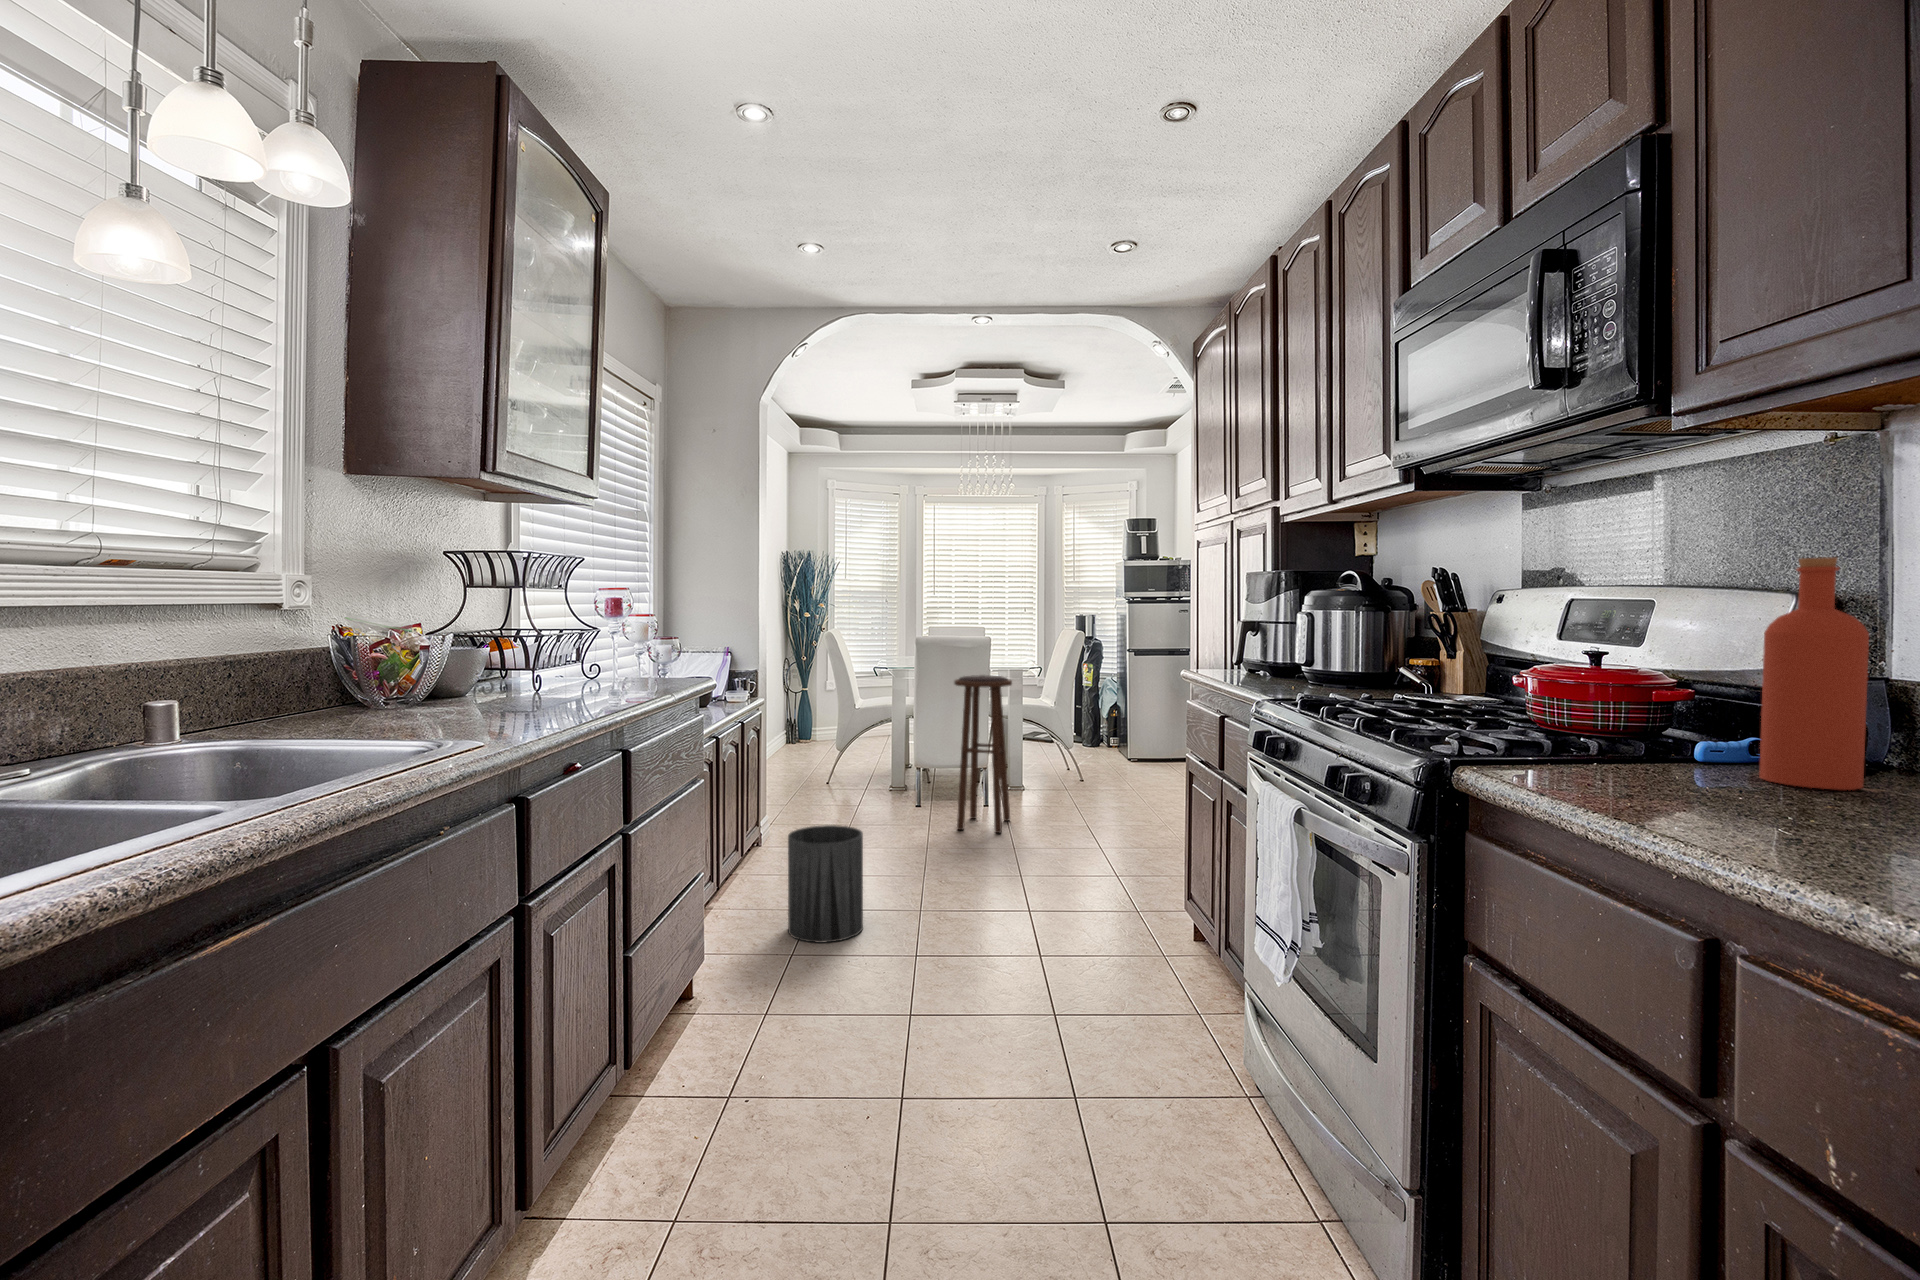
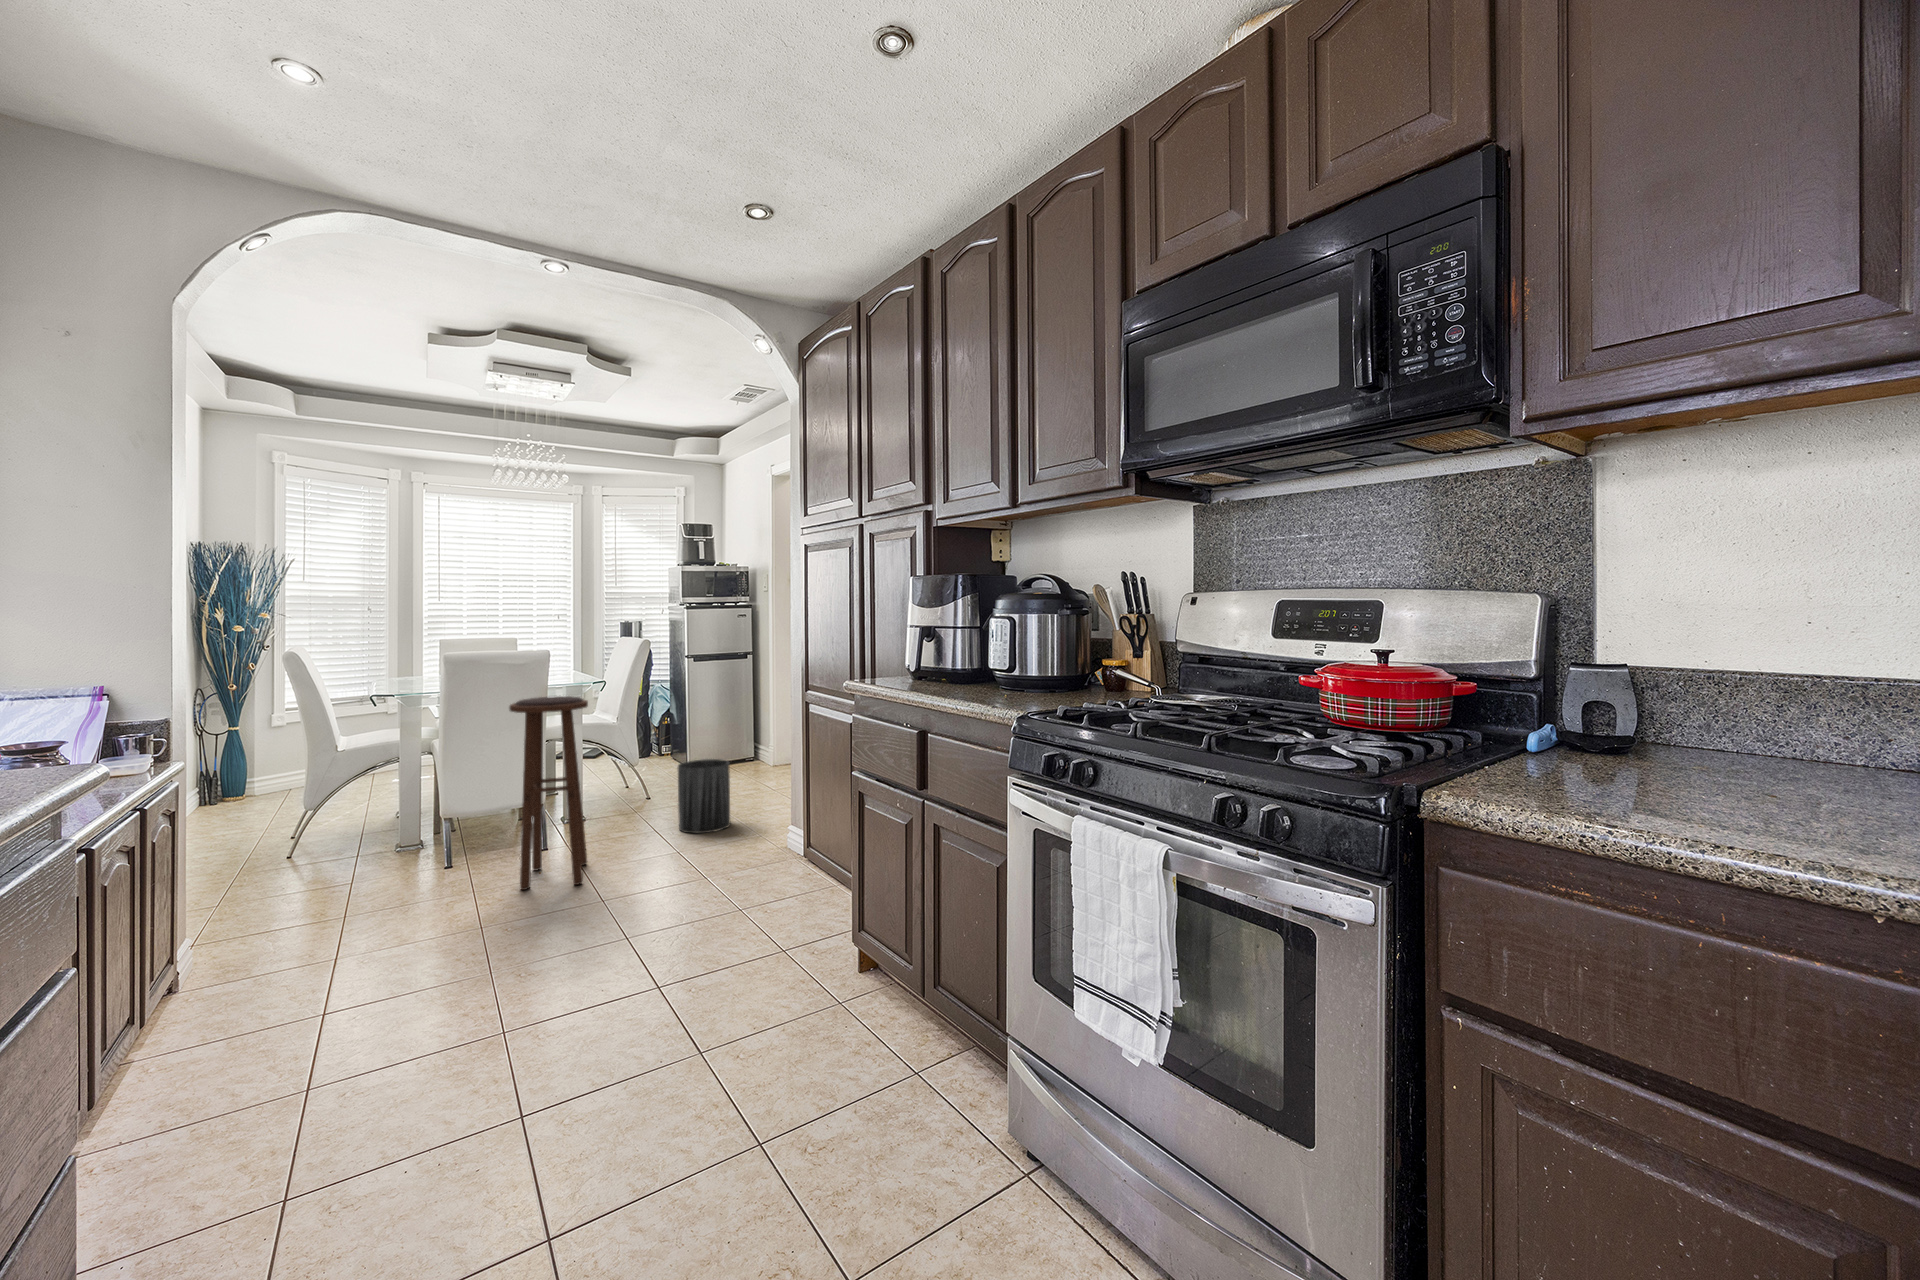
bottle: present [1759,557,1869,790] -> none [1629,558,1732,783]
trash can: present [788,825,863,943] -> present [678,759,730,833]

